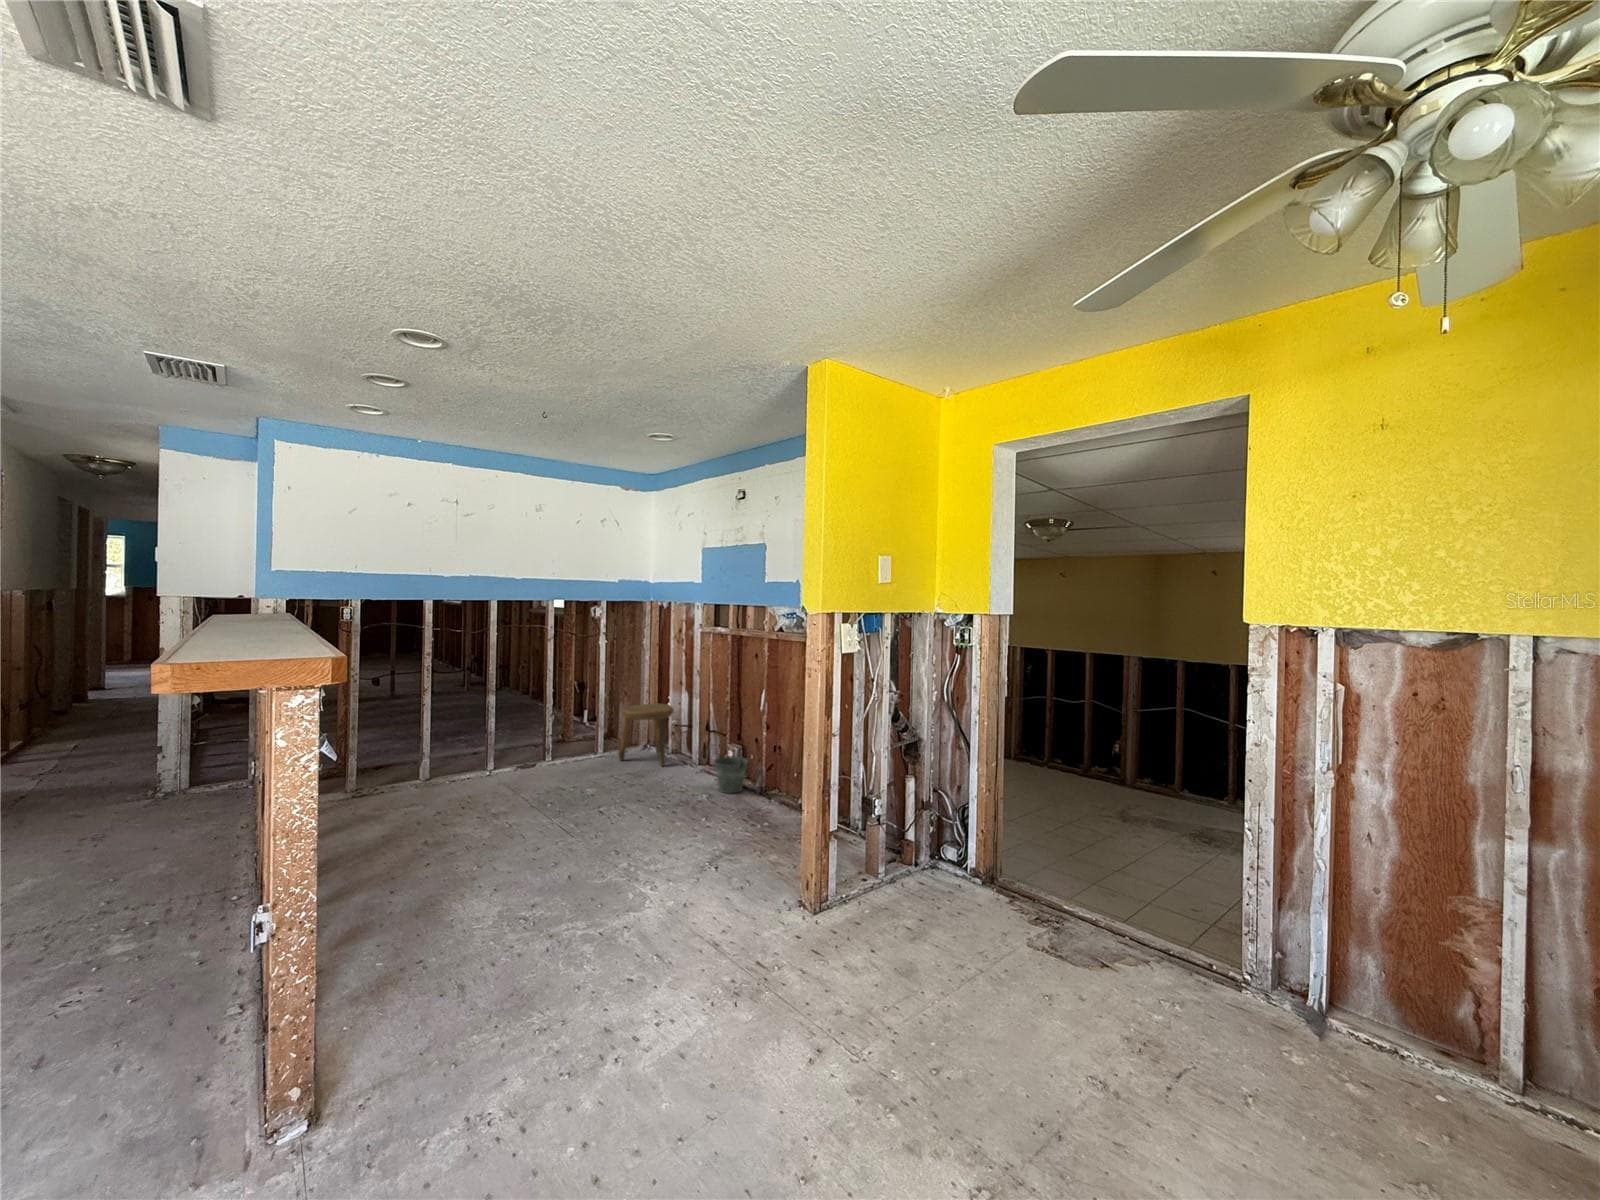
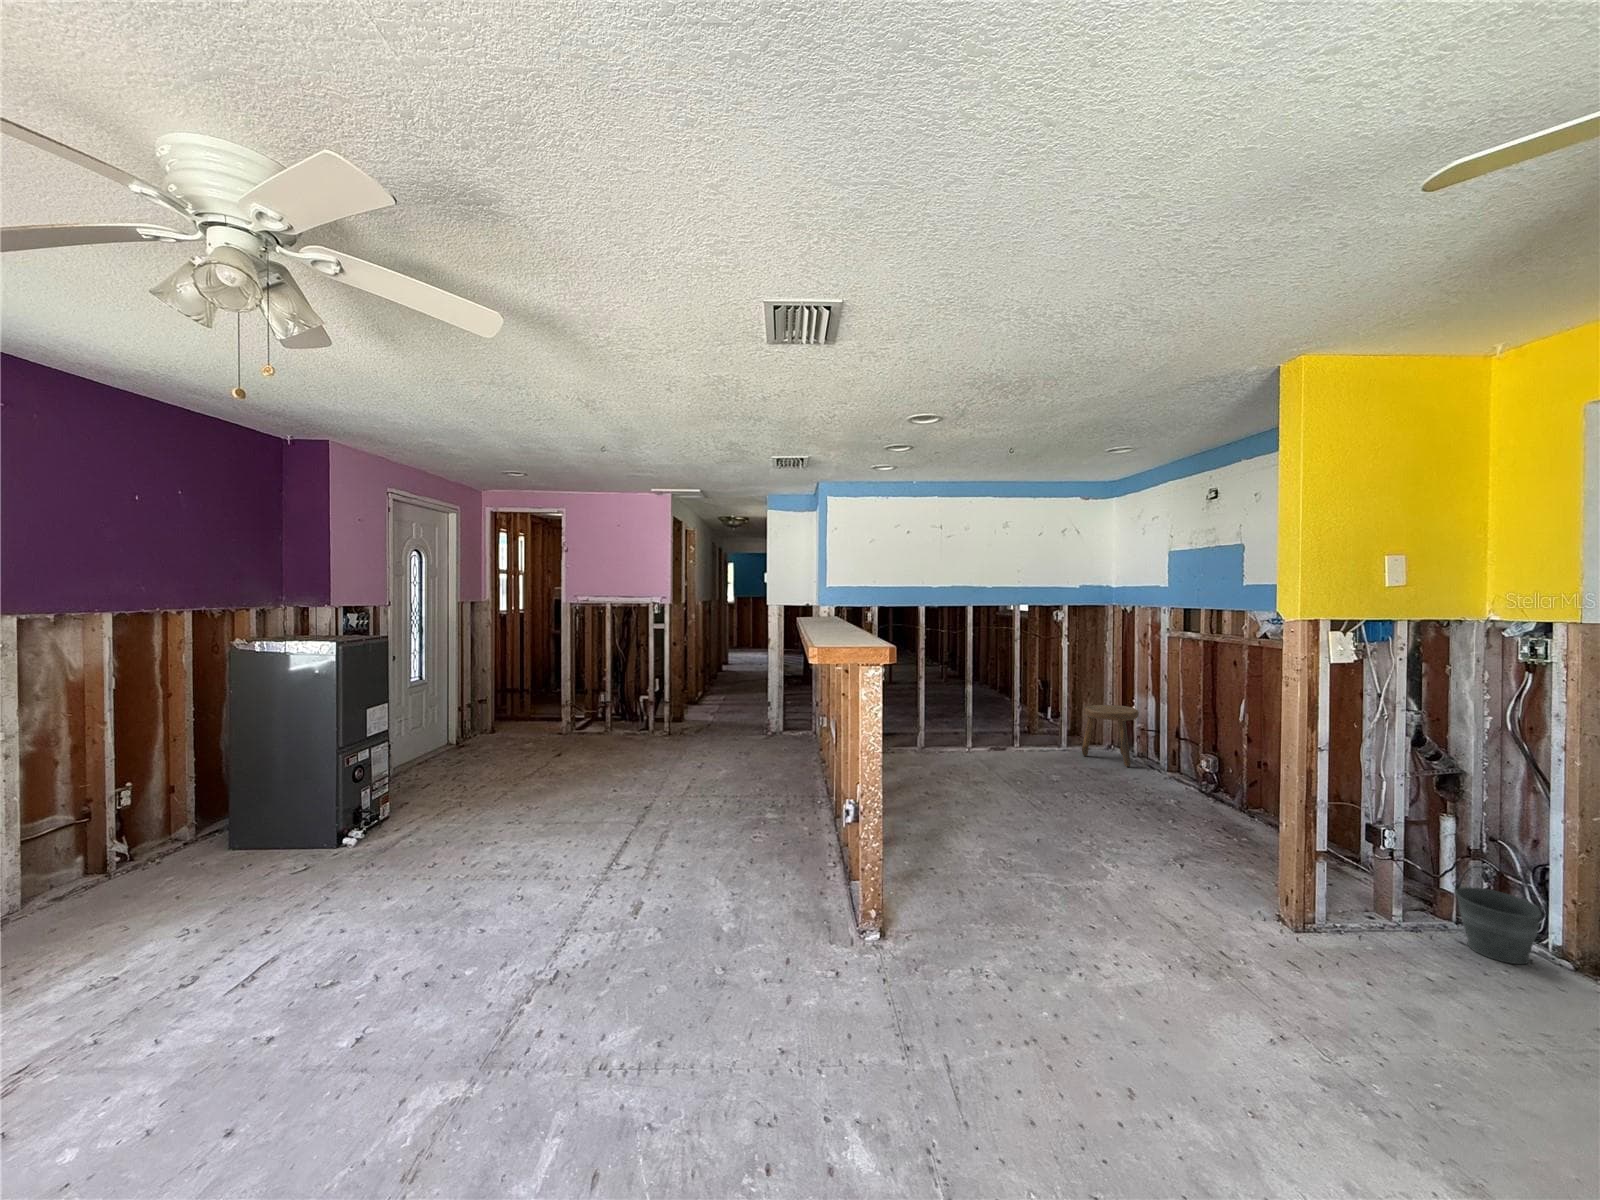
bucket: present [714,746,748,793] -> present [1452,866,1548,964]

